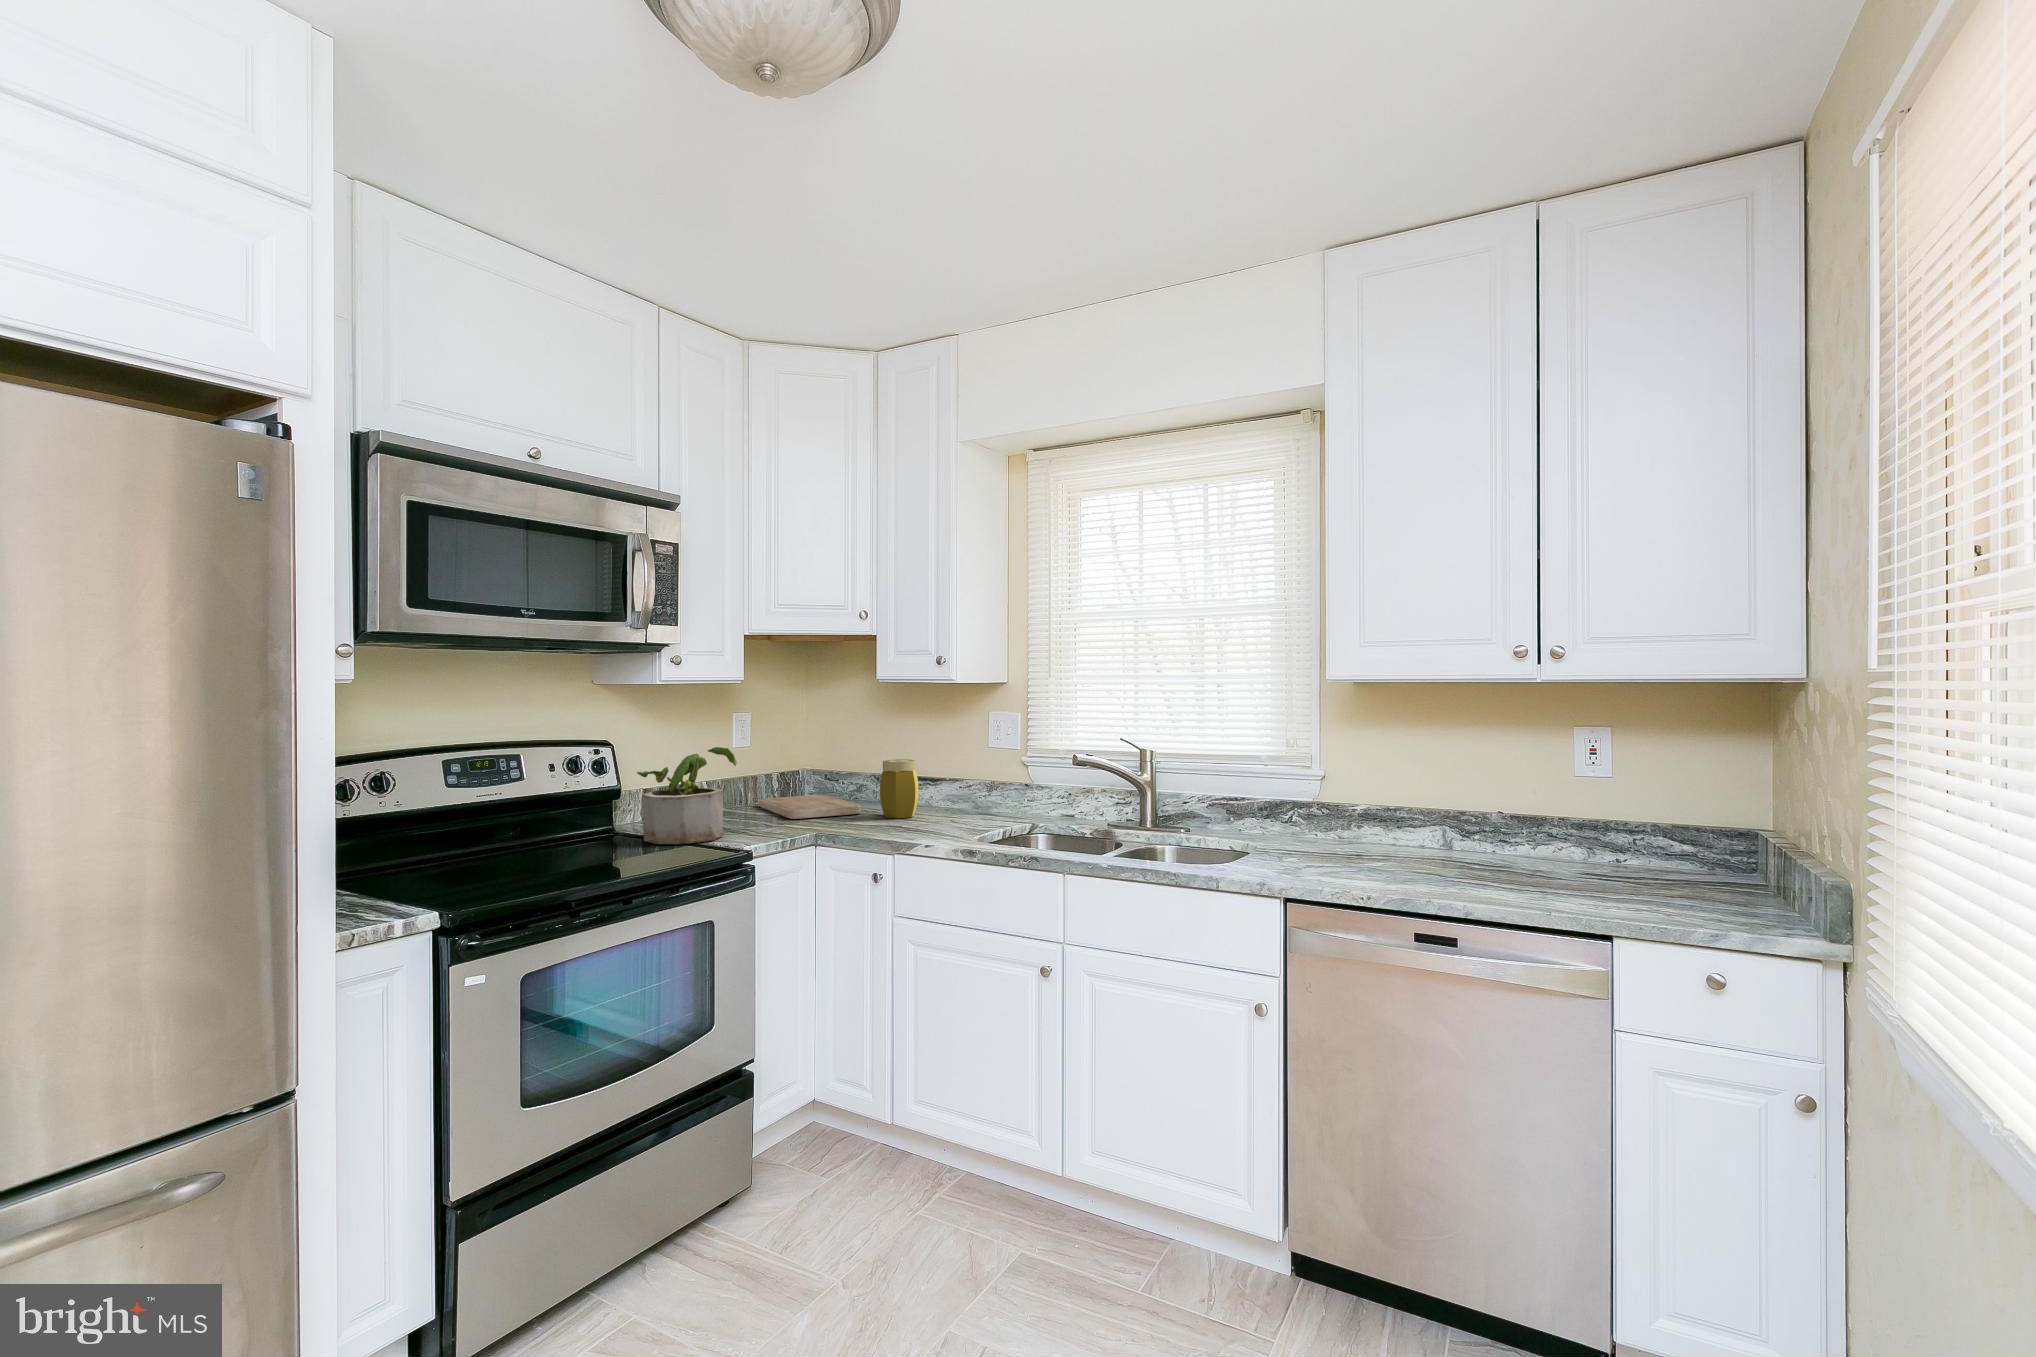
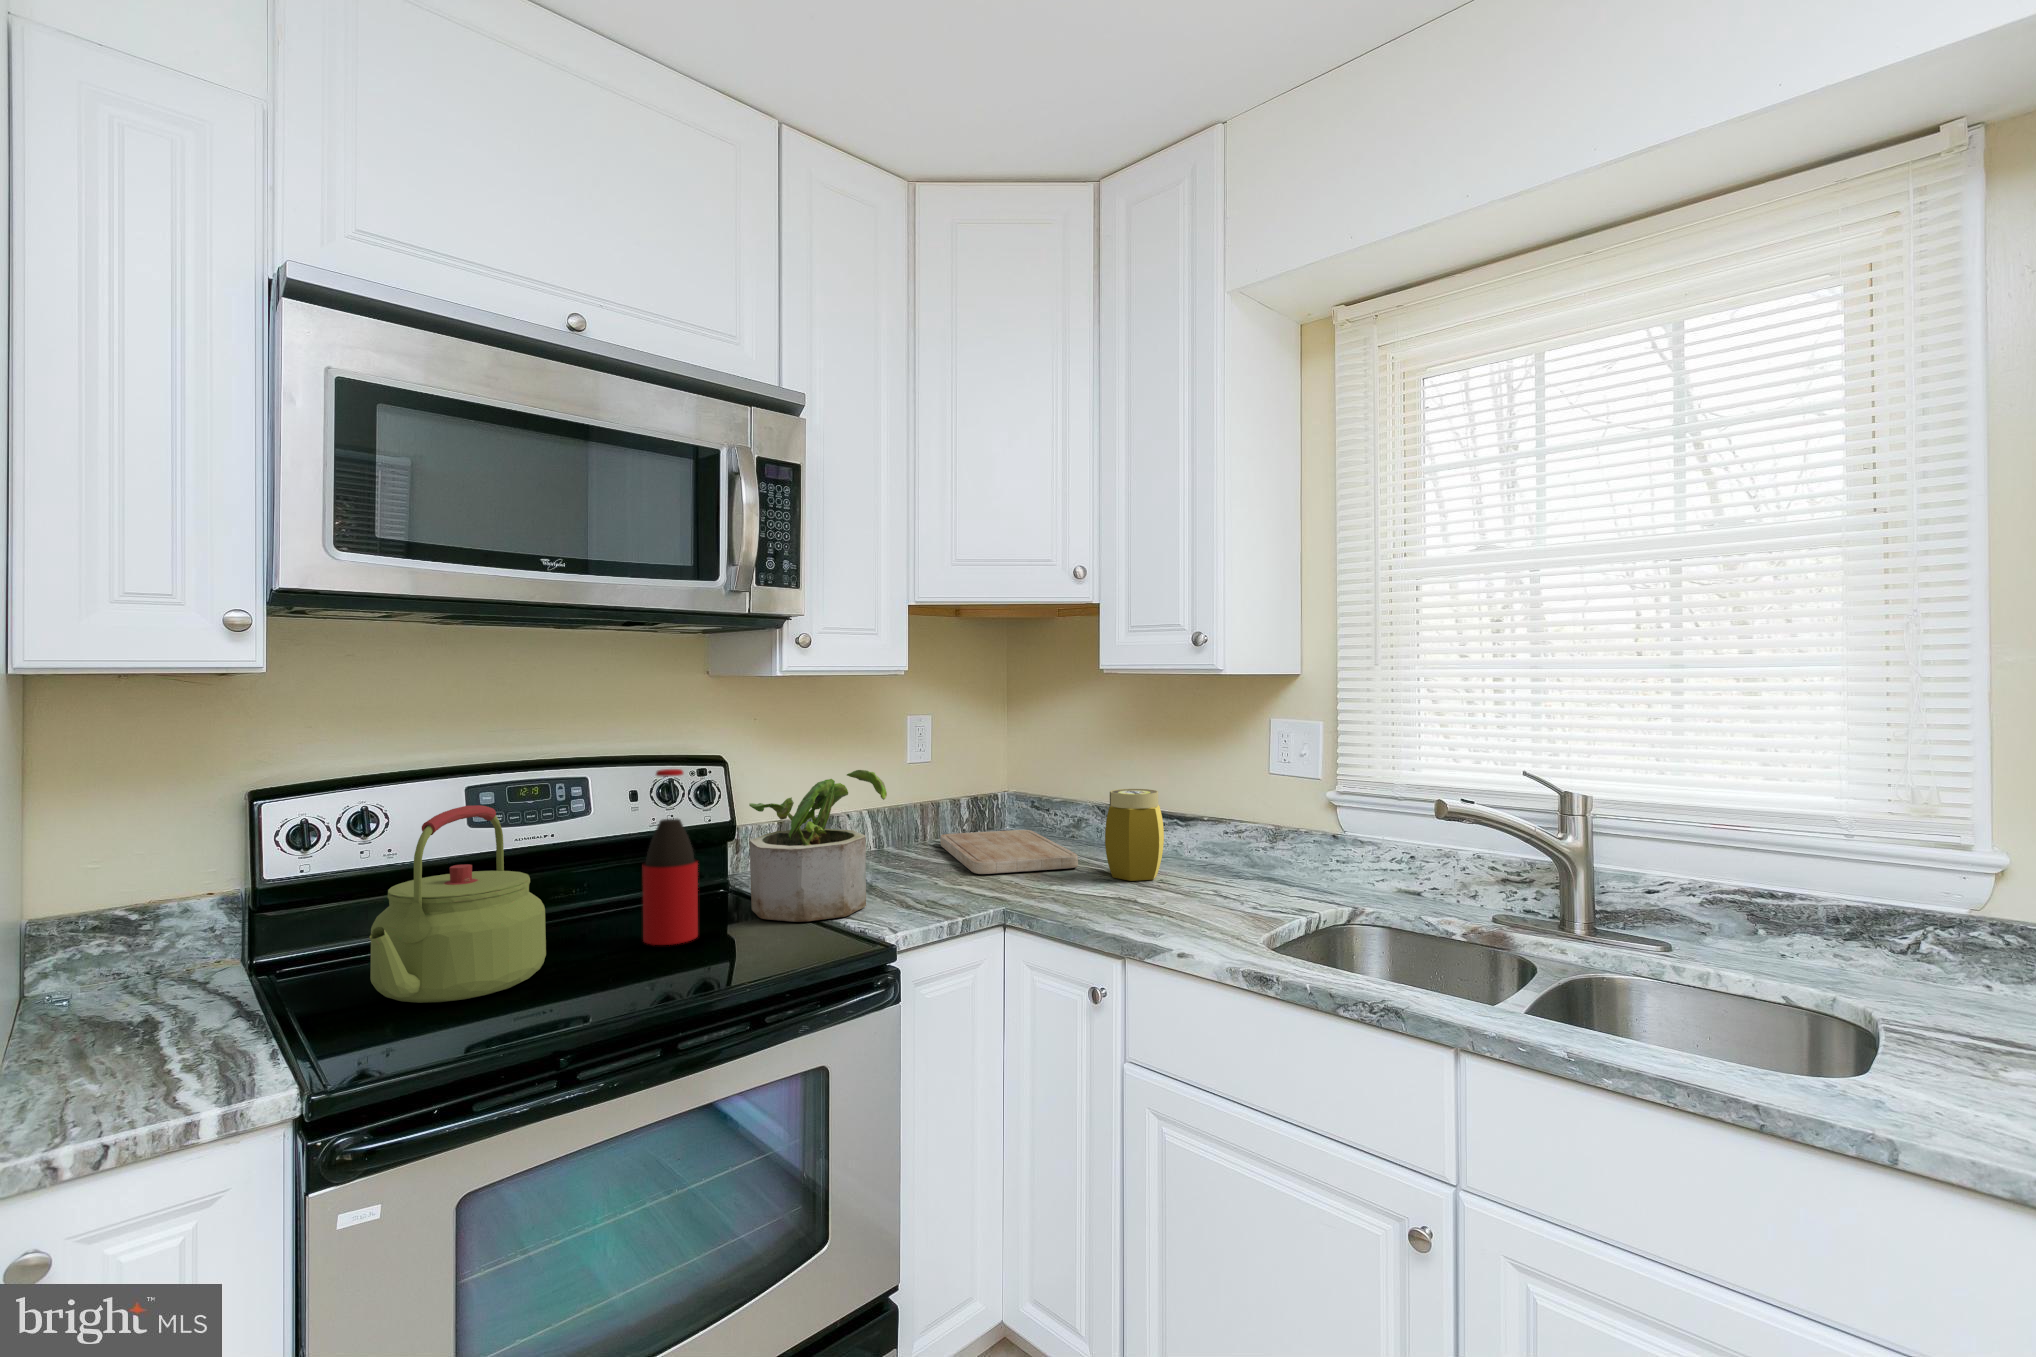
bottle: none [583,745,620,858] -> present [643,769,698,945]
kettle: none [423,766,532,884] -> present [369,805,546,1003]

